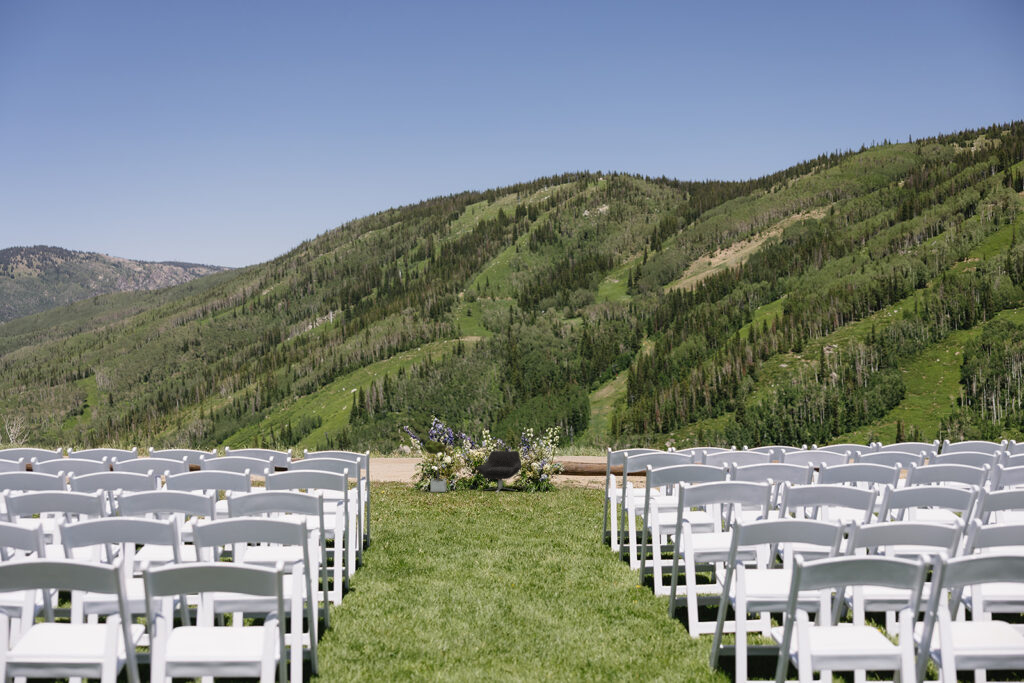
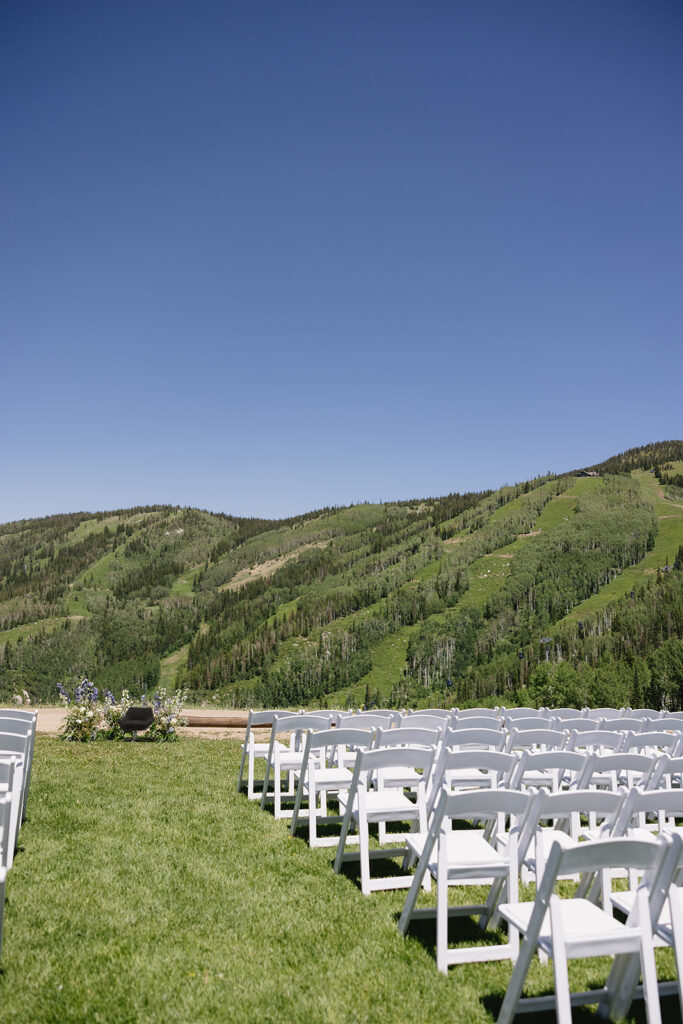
potted tree: present [425,440,447,492] -> none [72,697,92,742]

